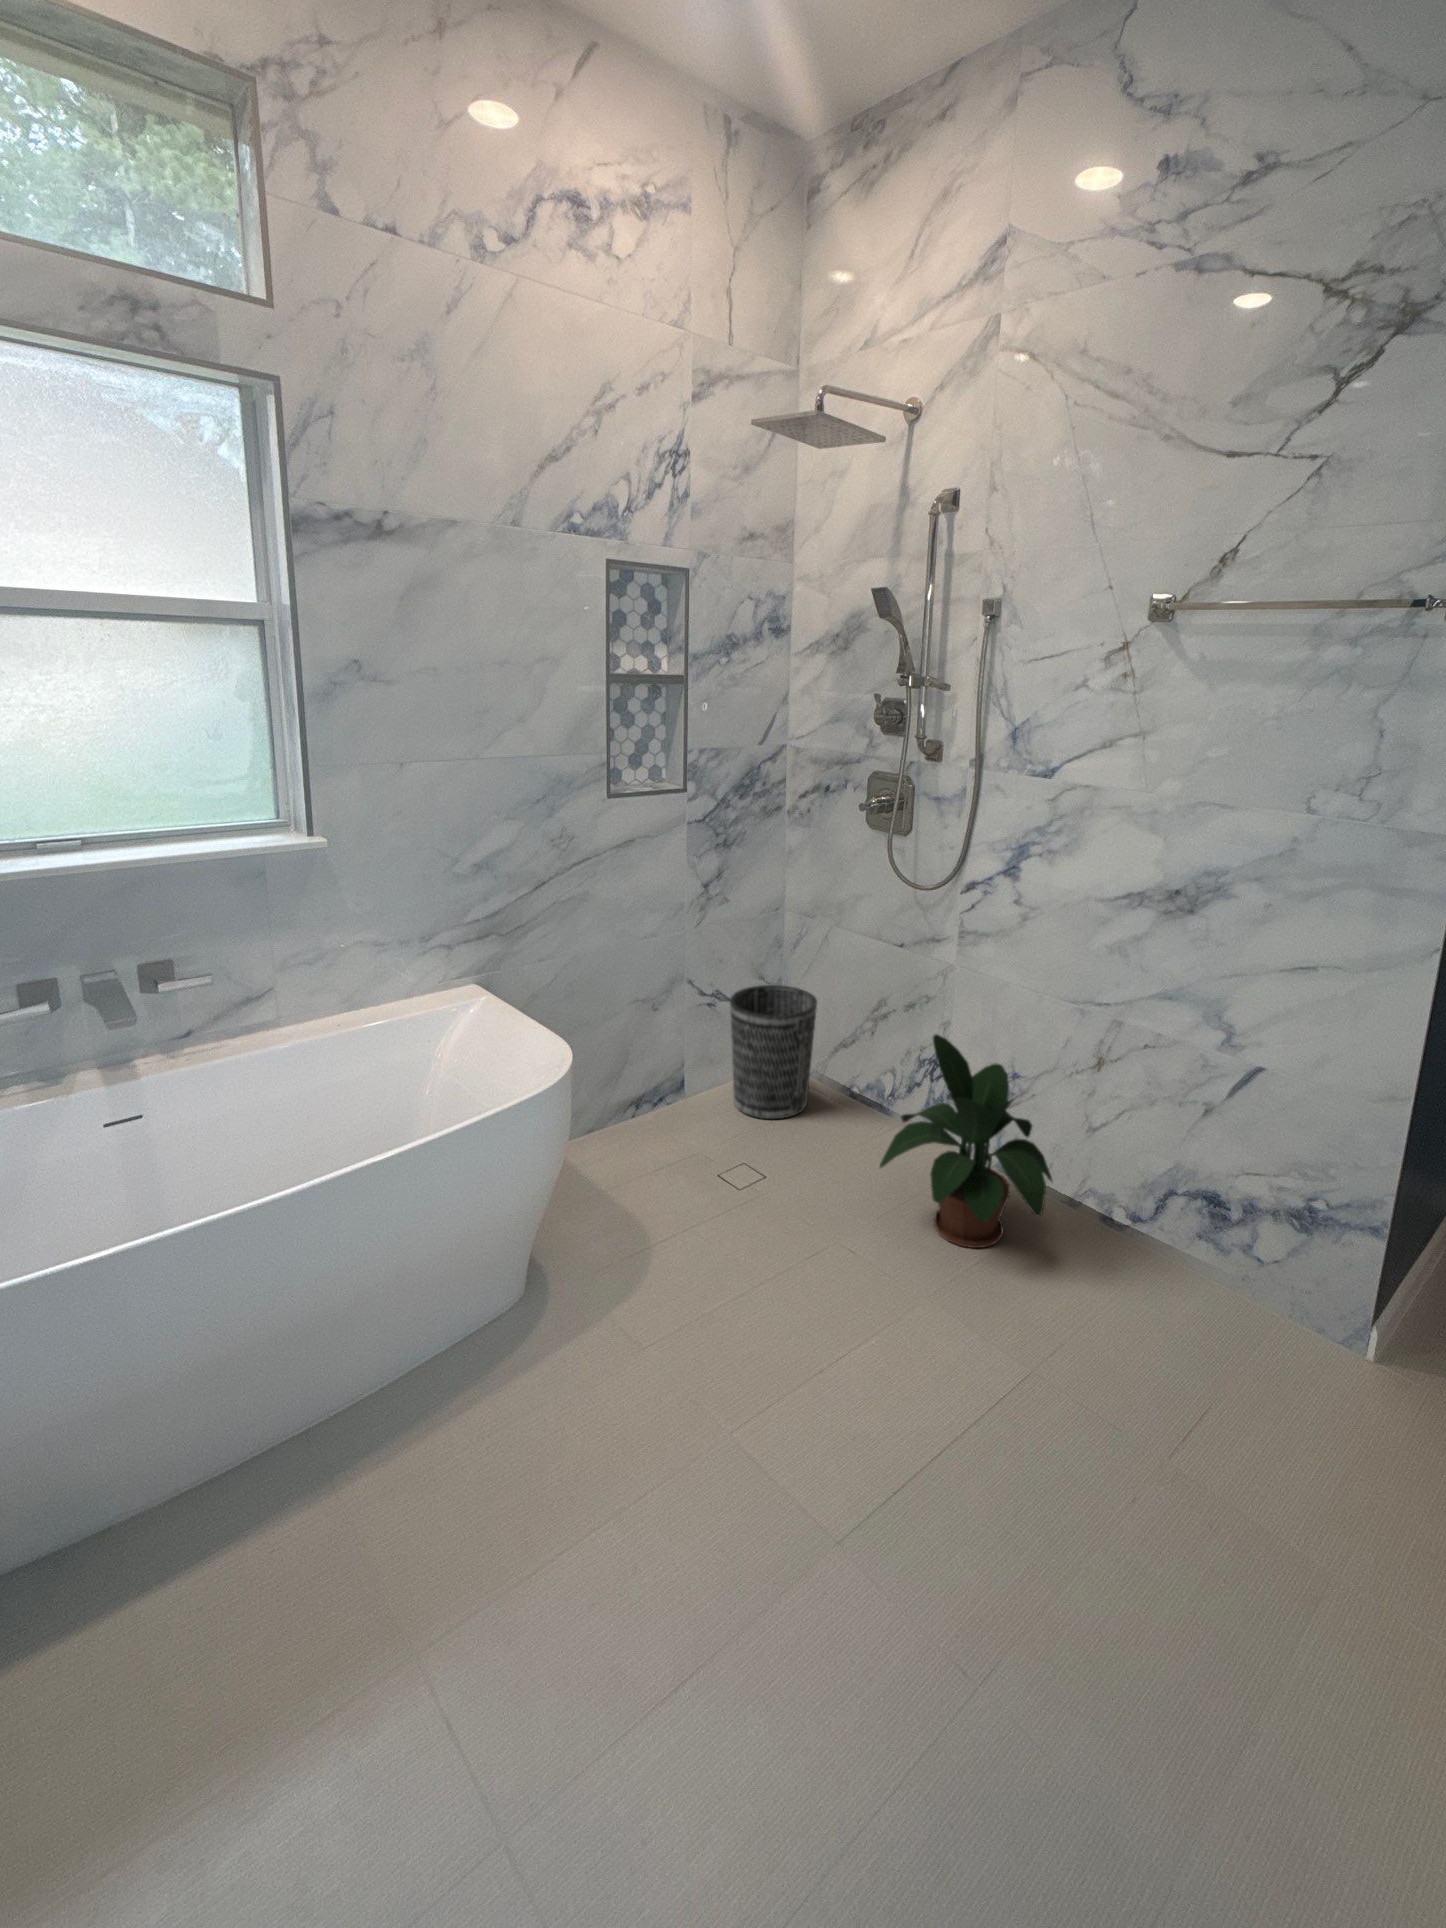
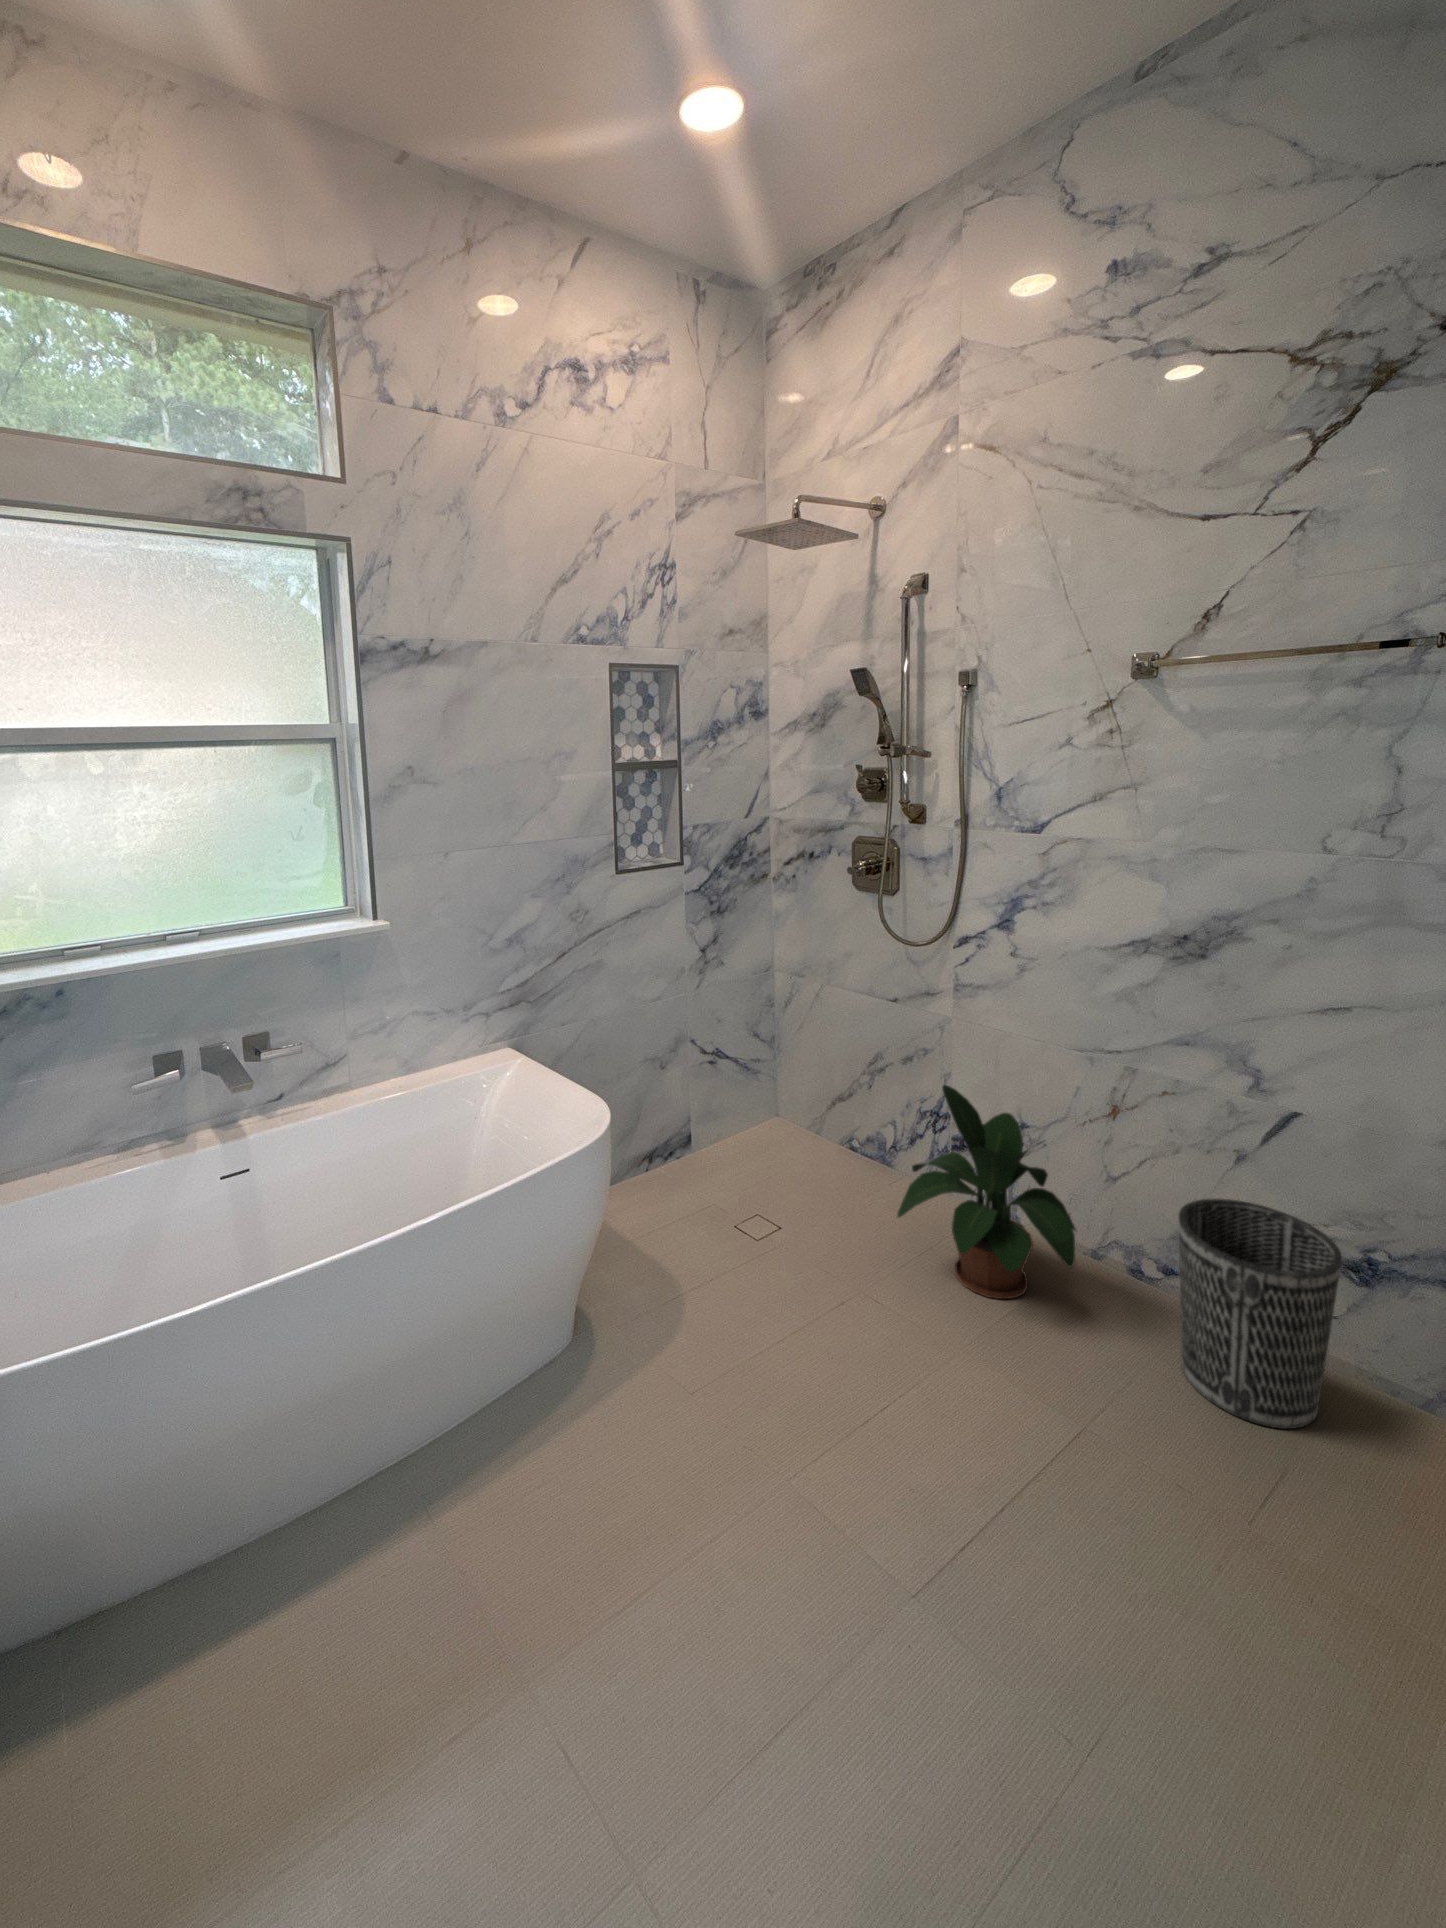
wastebasket: present [730,985,817,1119] -> present [1179,1199,1342,1429]

